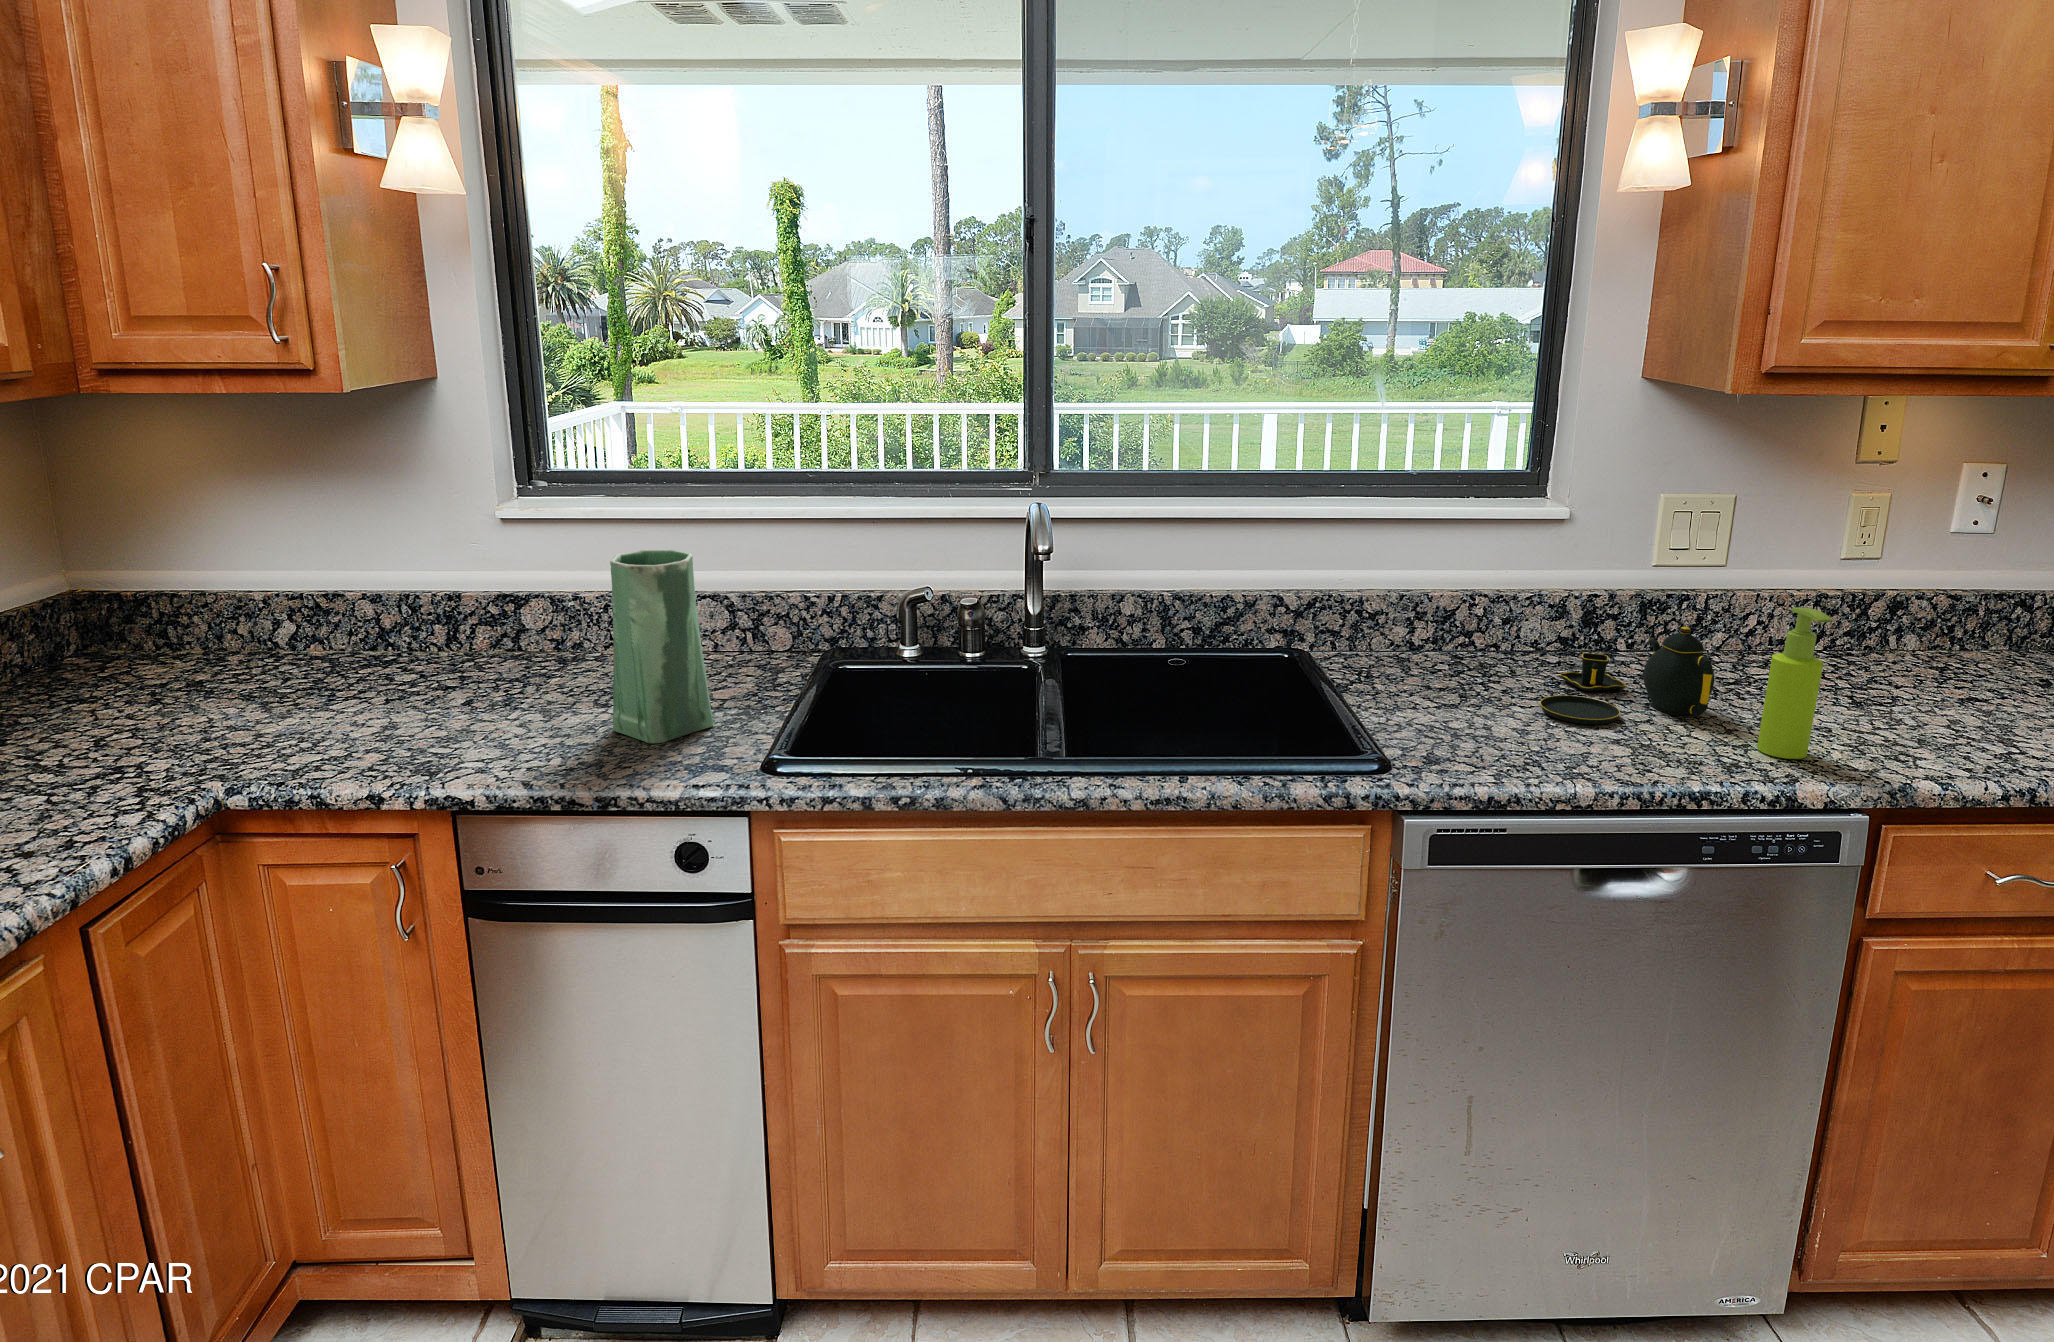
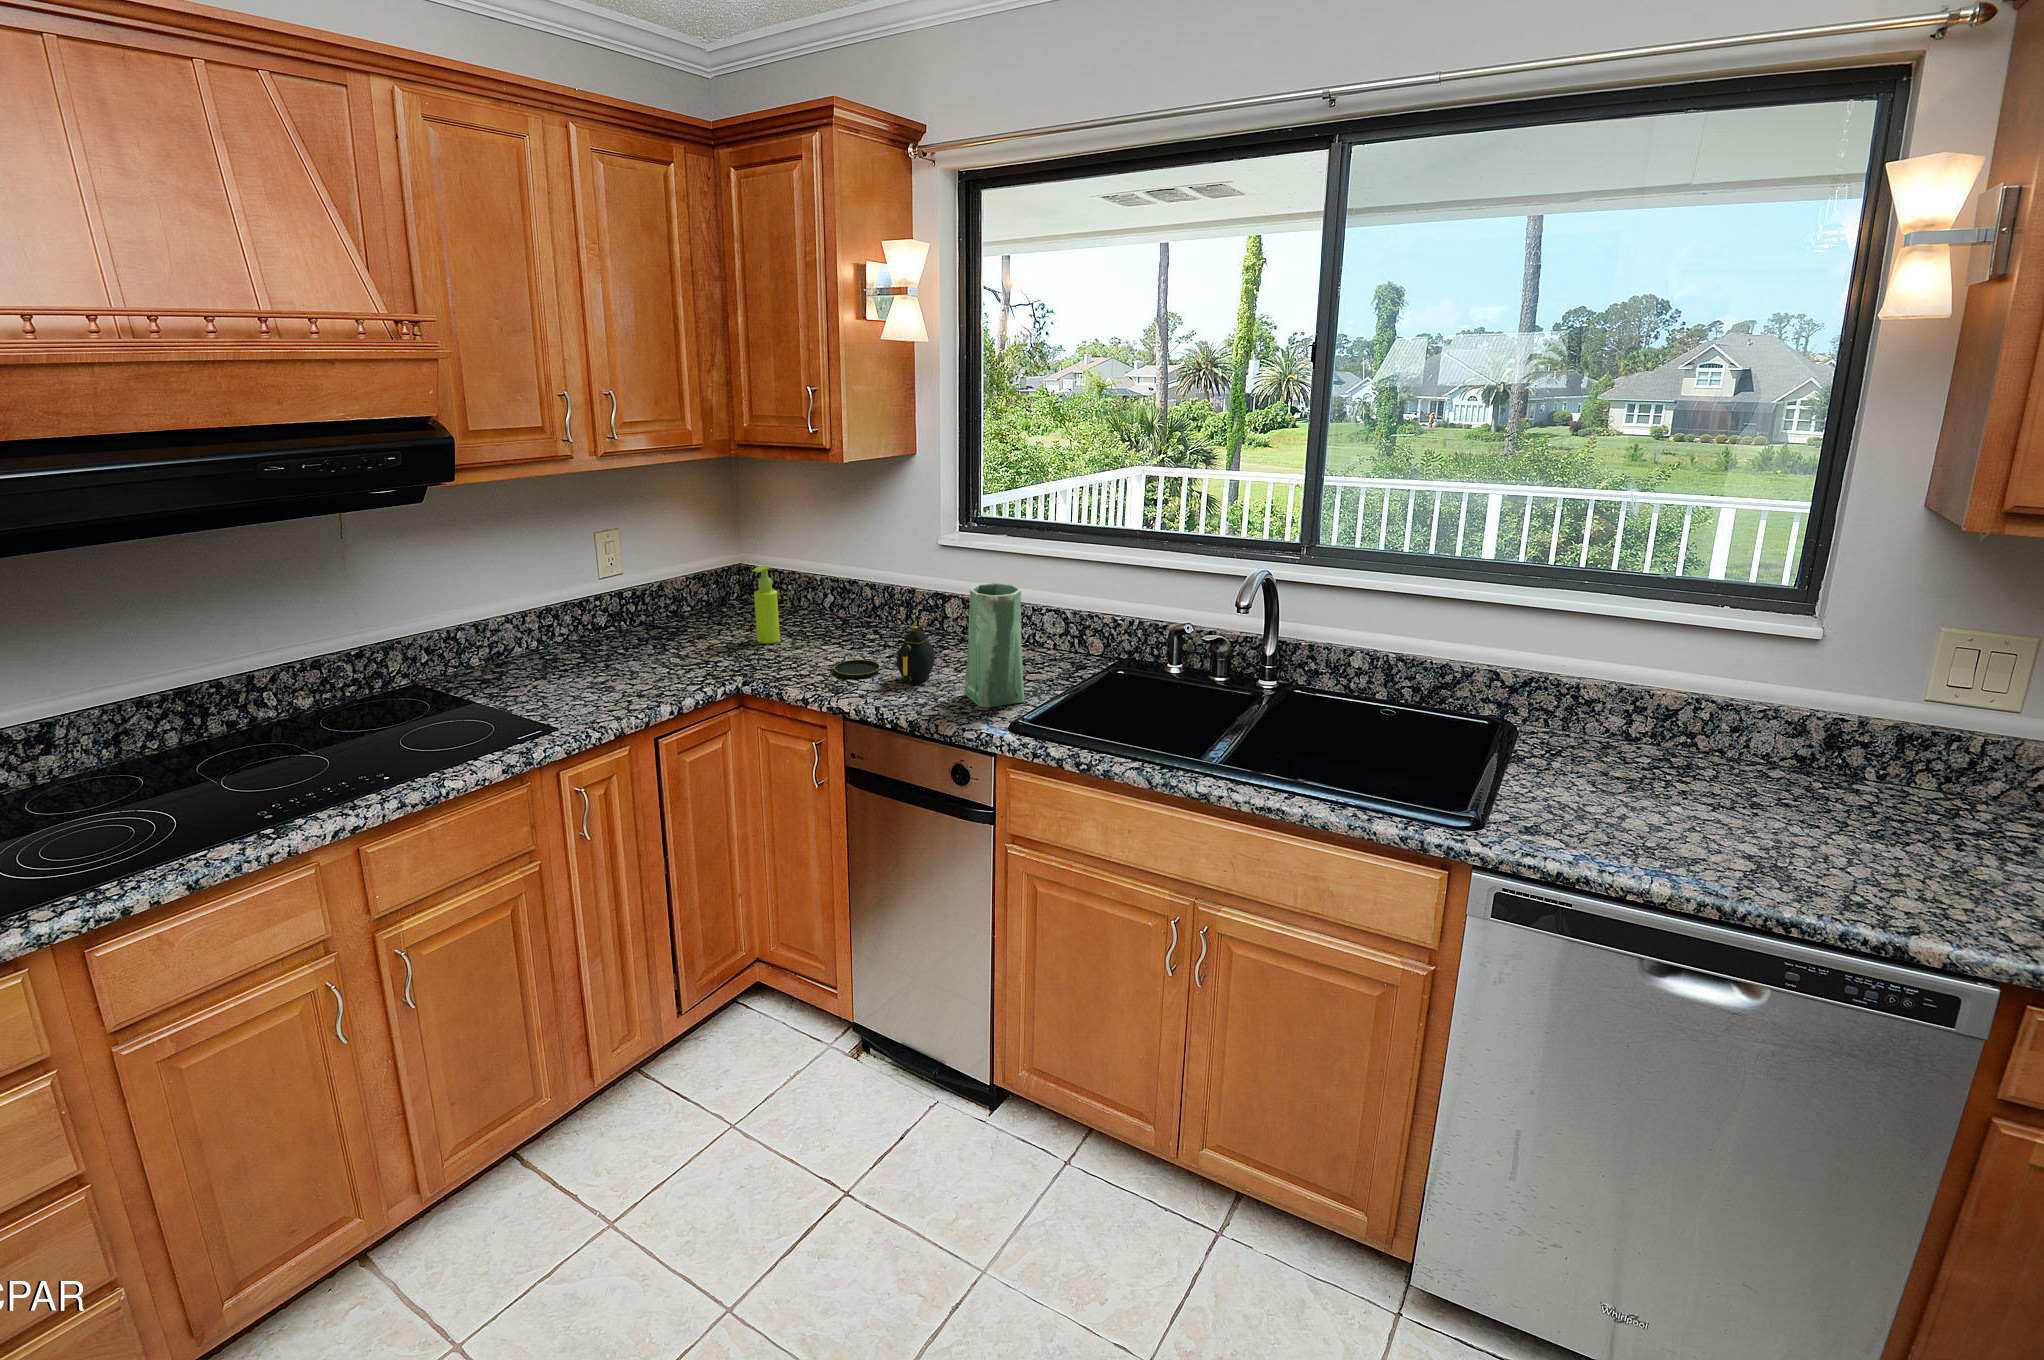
soap dispenser: present [1757,607,1832,759] -> present [752,565,780,643]
teapot: present [1540,627,1714,724] -> present [834,626,936,683]

